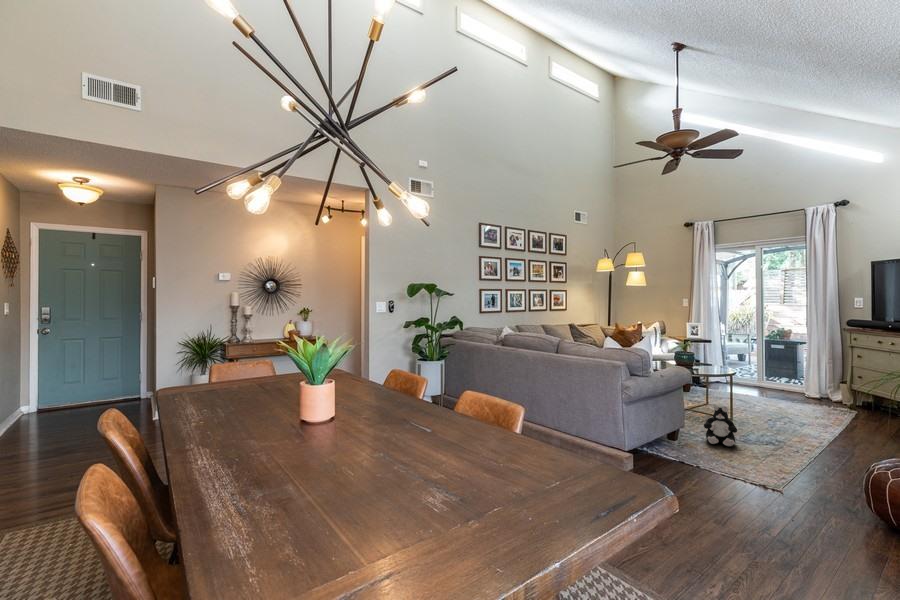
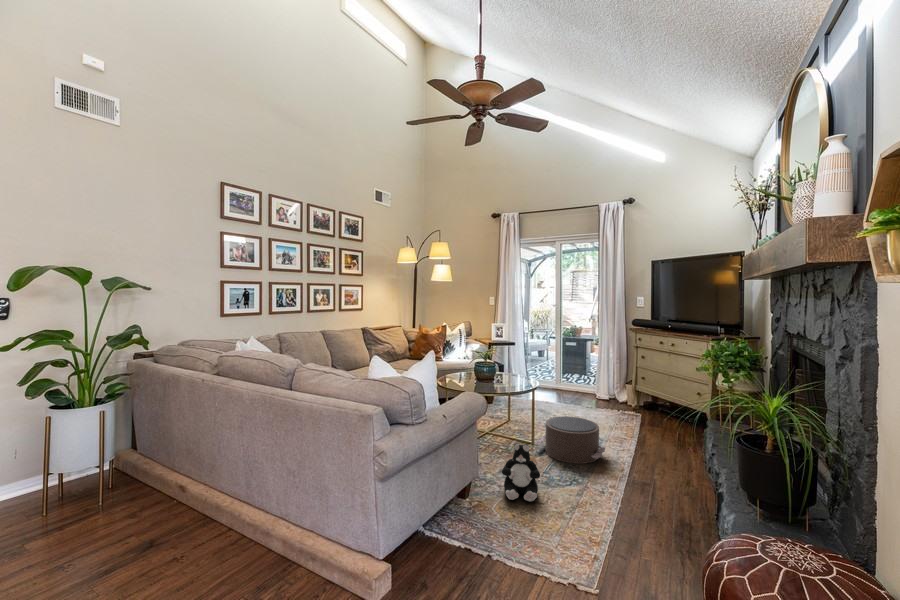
pouf: none [733,398,805,435] -> present [535,416,606,464]

